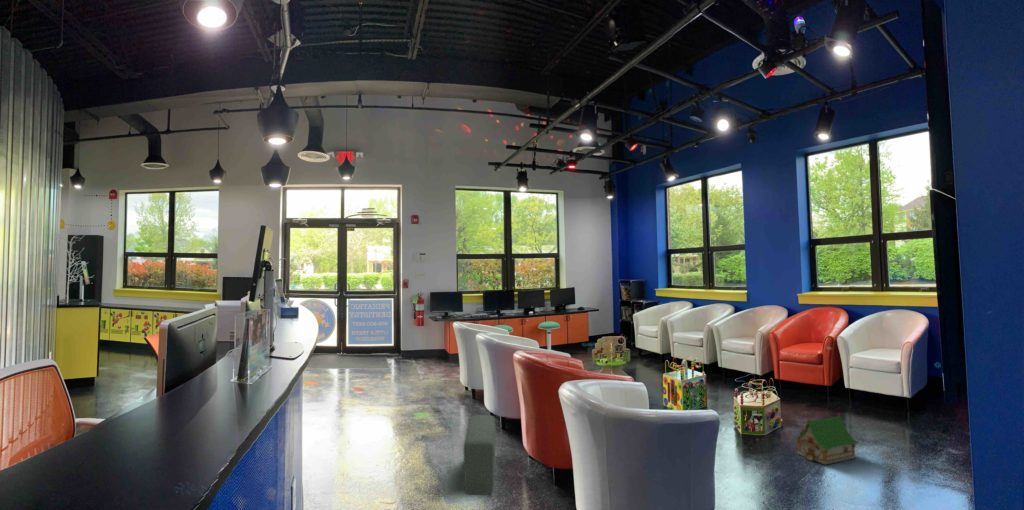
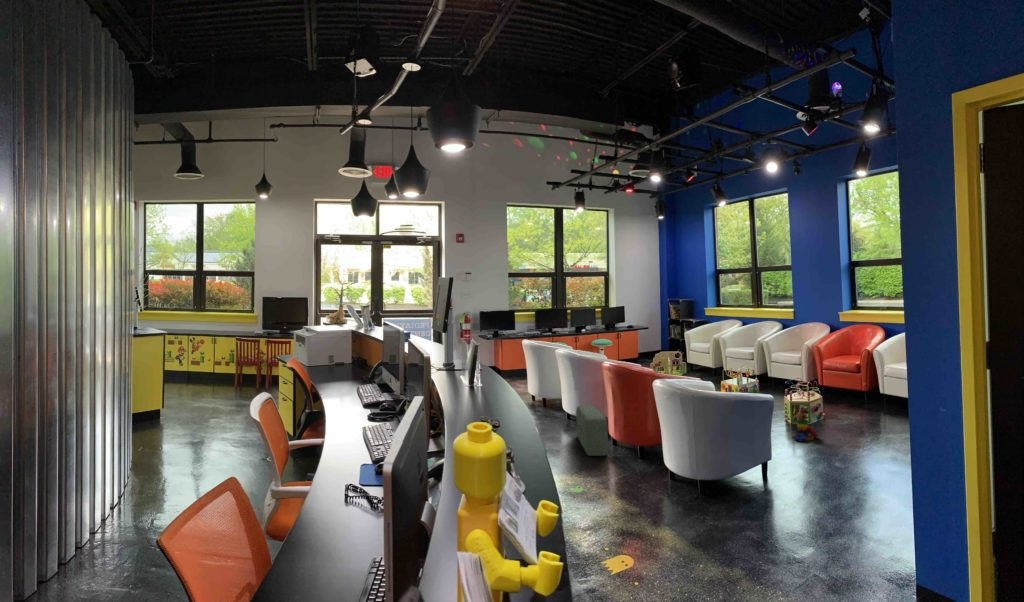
toy house: present [796,414,859,465] -> none [829,403,882,440]
stacking toy: none [744,418,778,467] -> present [792,407,818,441]

